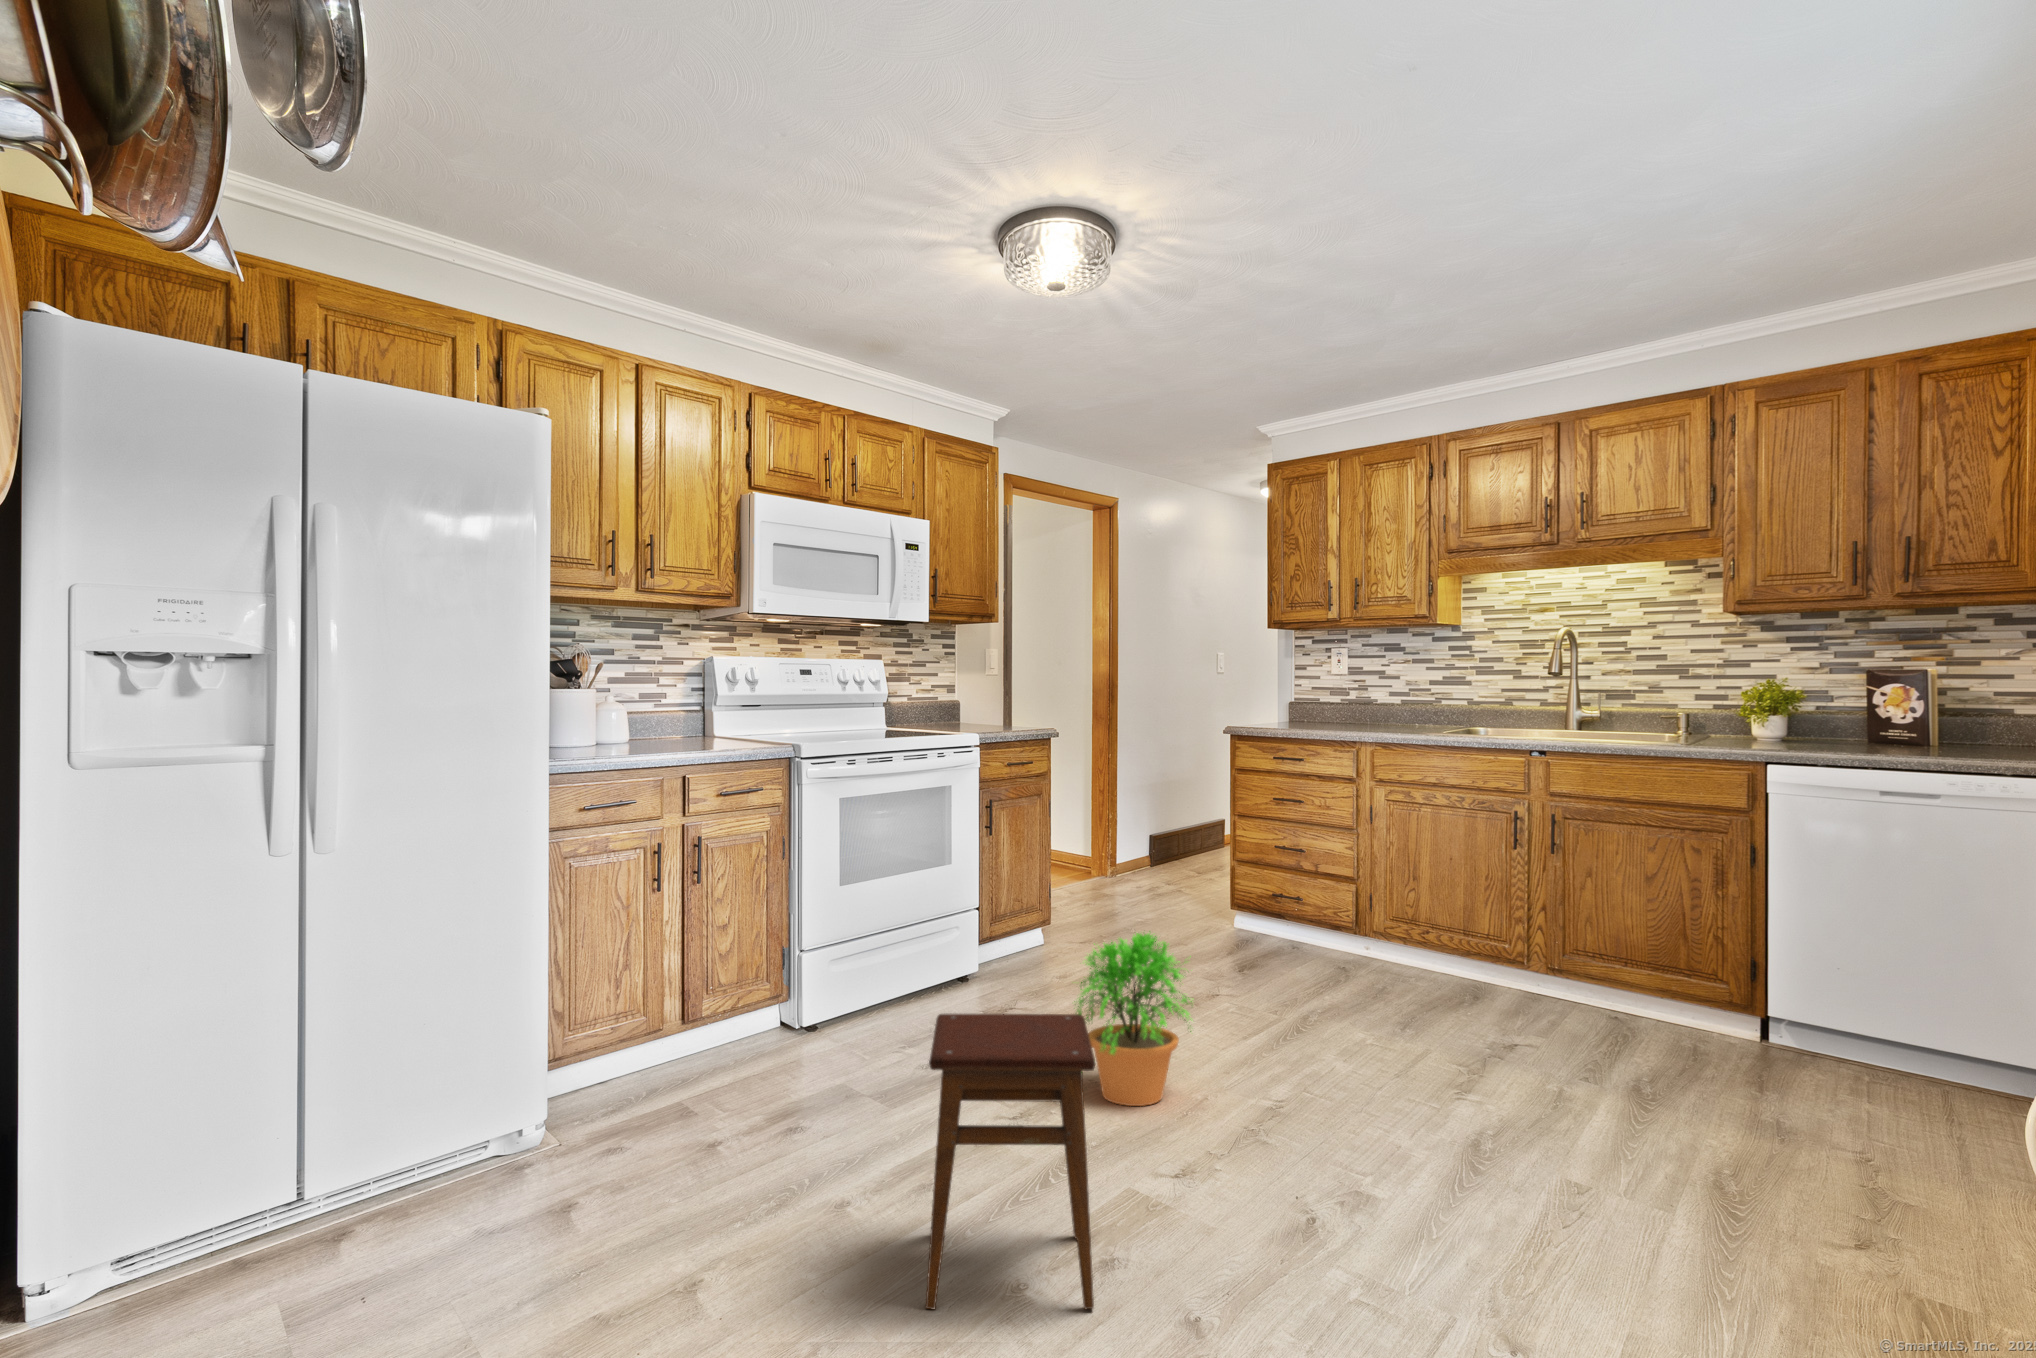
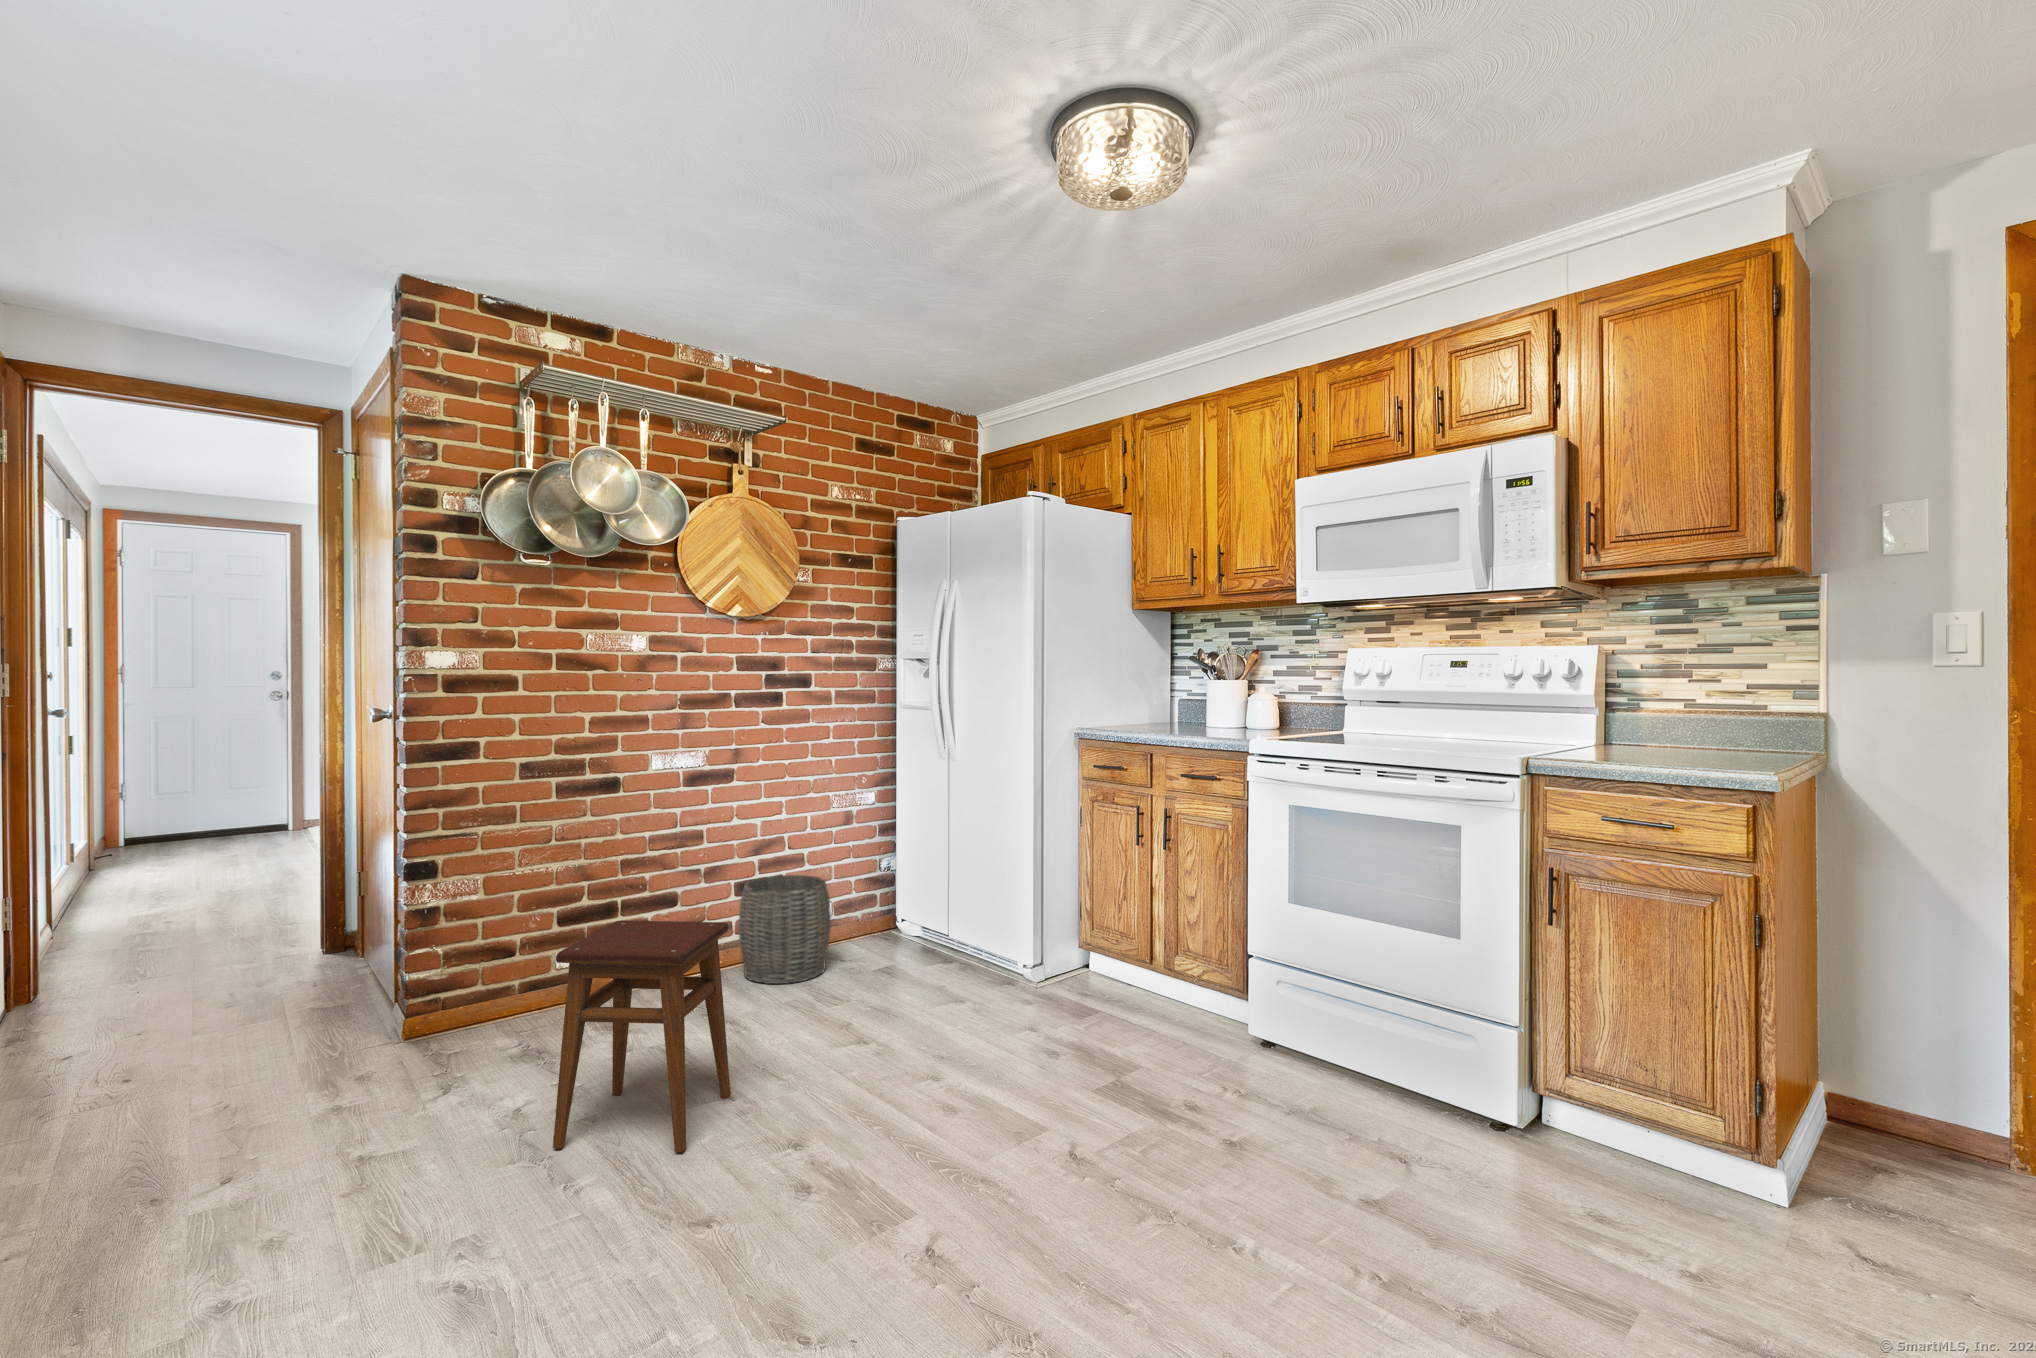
potted plant: present [1074,931,1192,1106] -> none [969,994,1146,1238]
woven basket: none [311,1070,501,1300] -> present [739,875,831,984]

